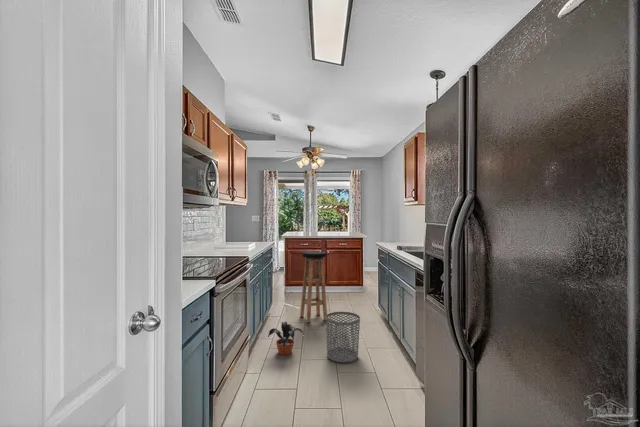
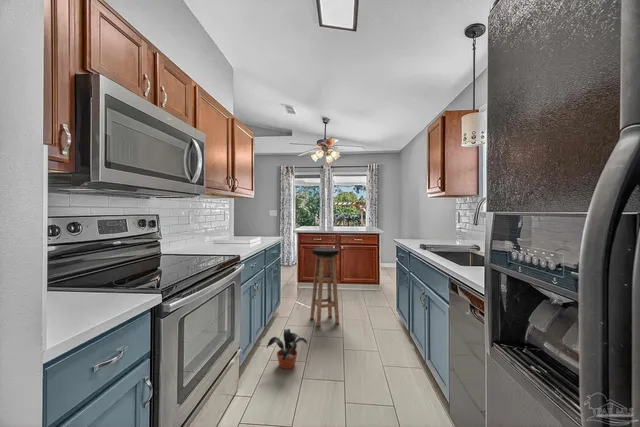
waste bin: present [326,312,360,363] -> none [334,320,374,384]

